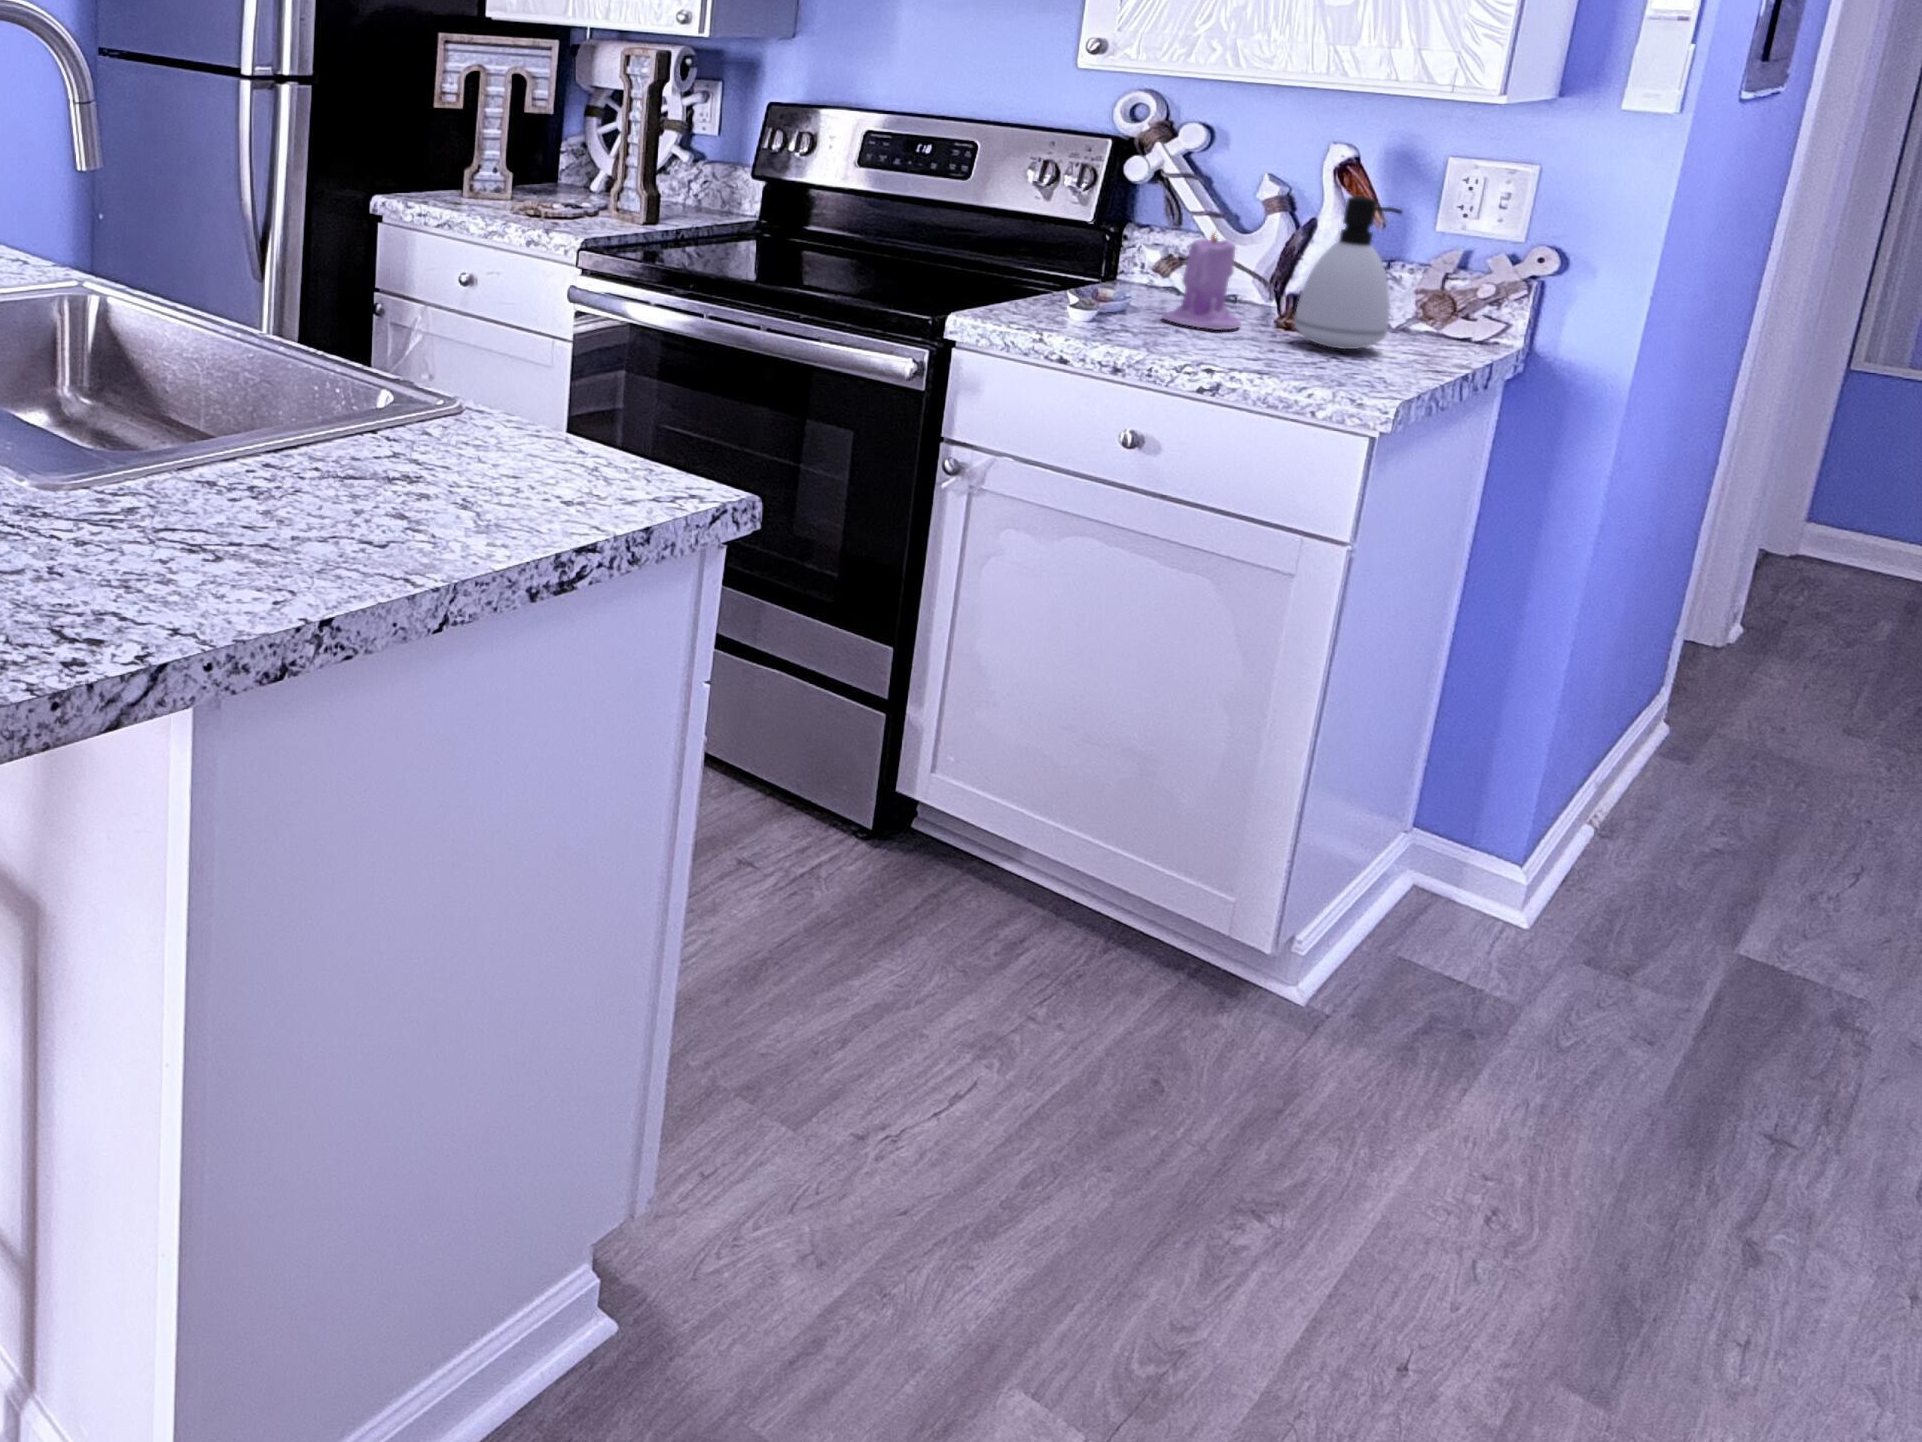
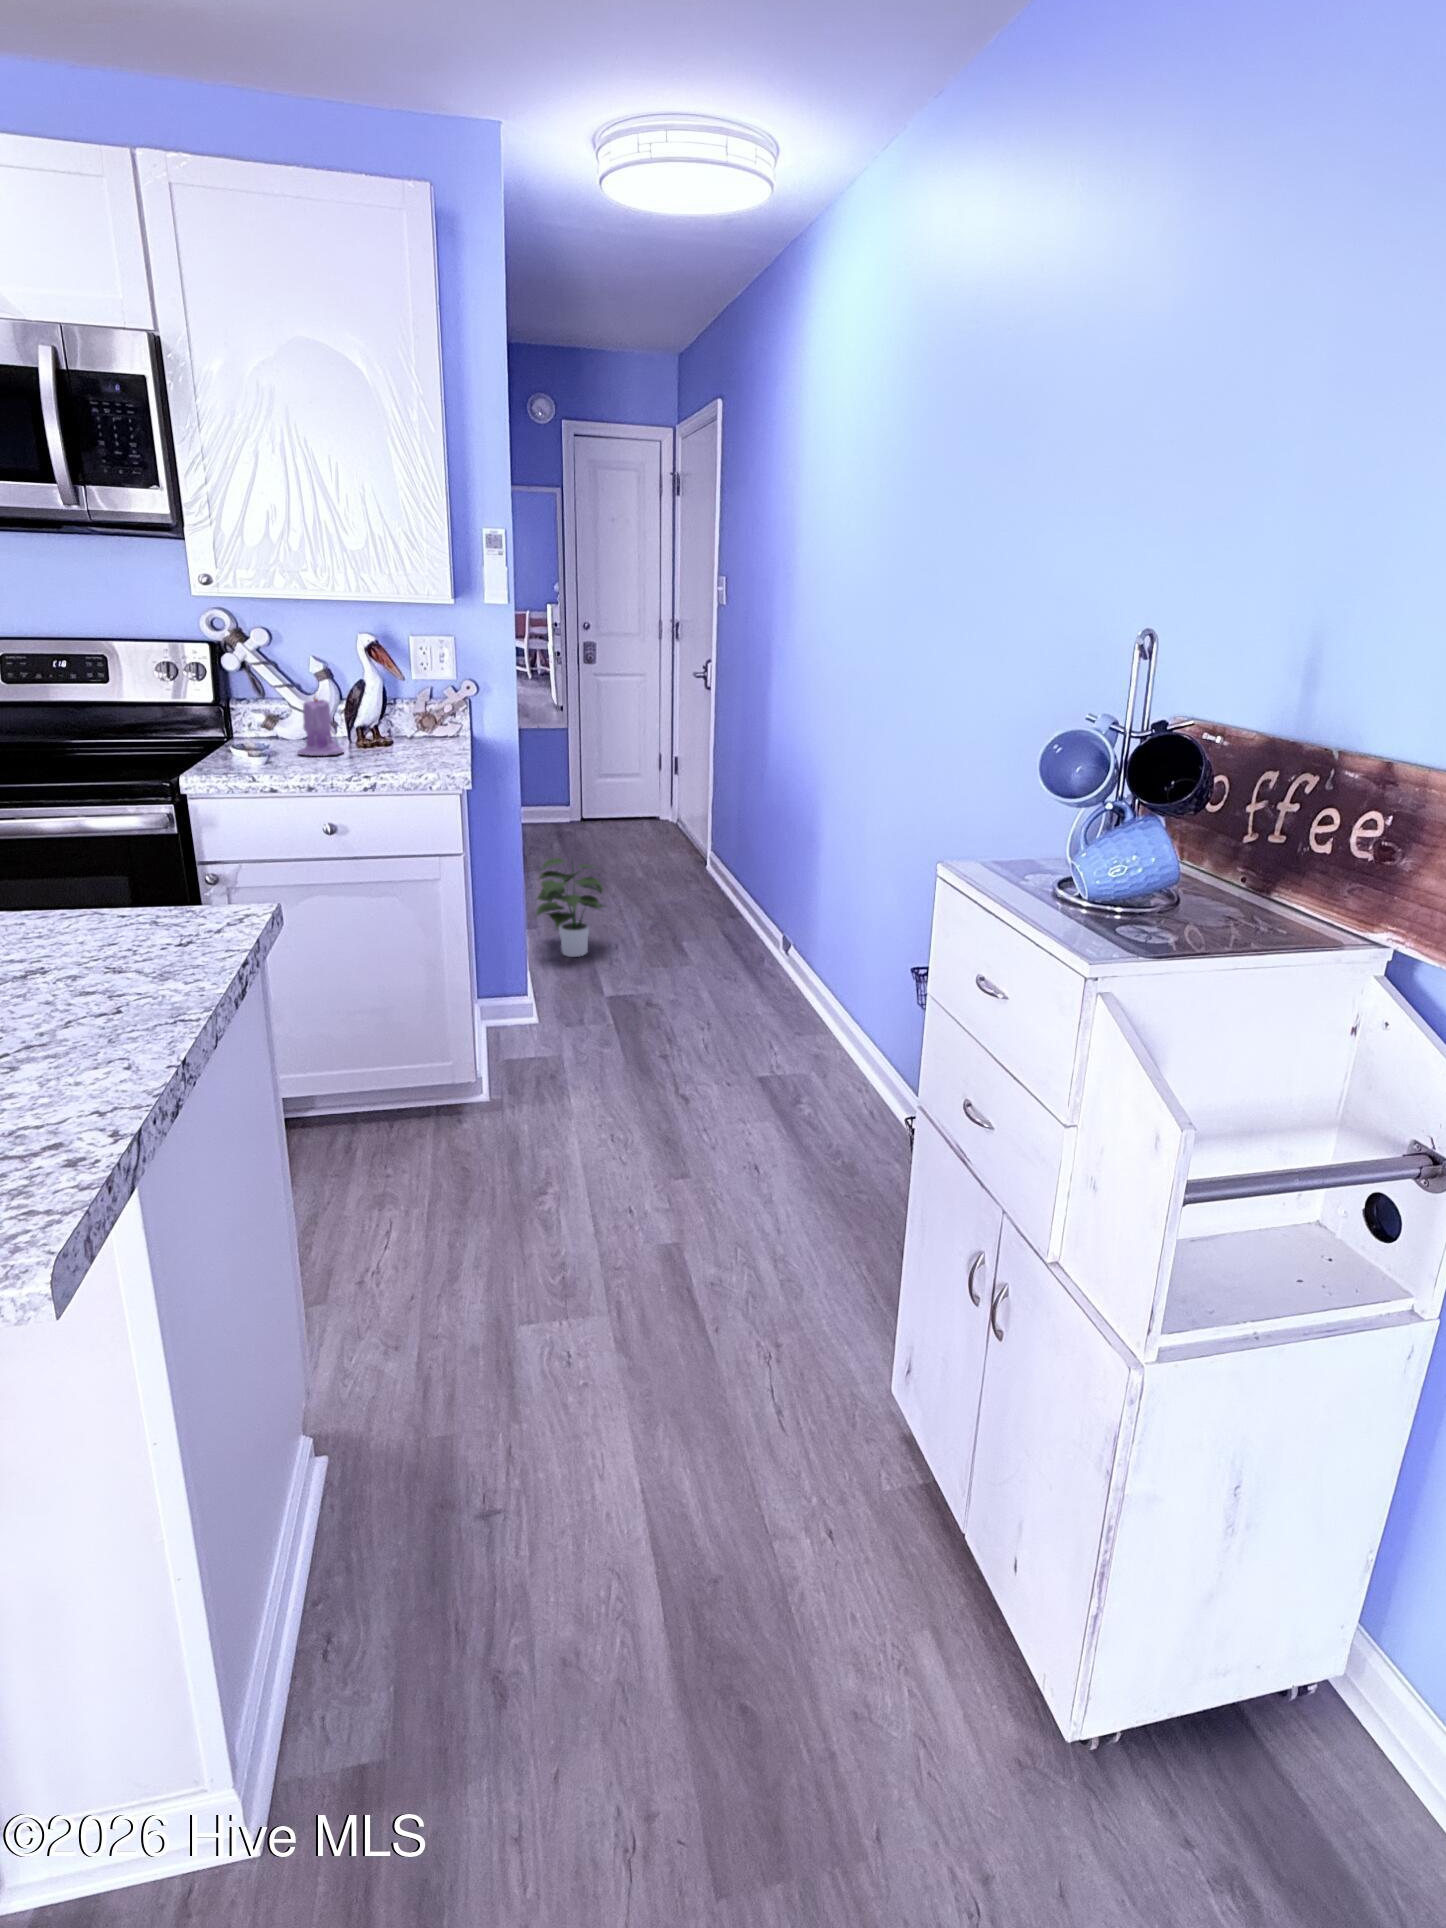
soap dispenser: present [1294,196,1402,349] -> none [376,663,425,752]
potted plant: none [1647,633,1879,855] -> present [536,858,604,957]

